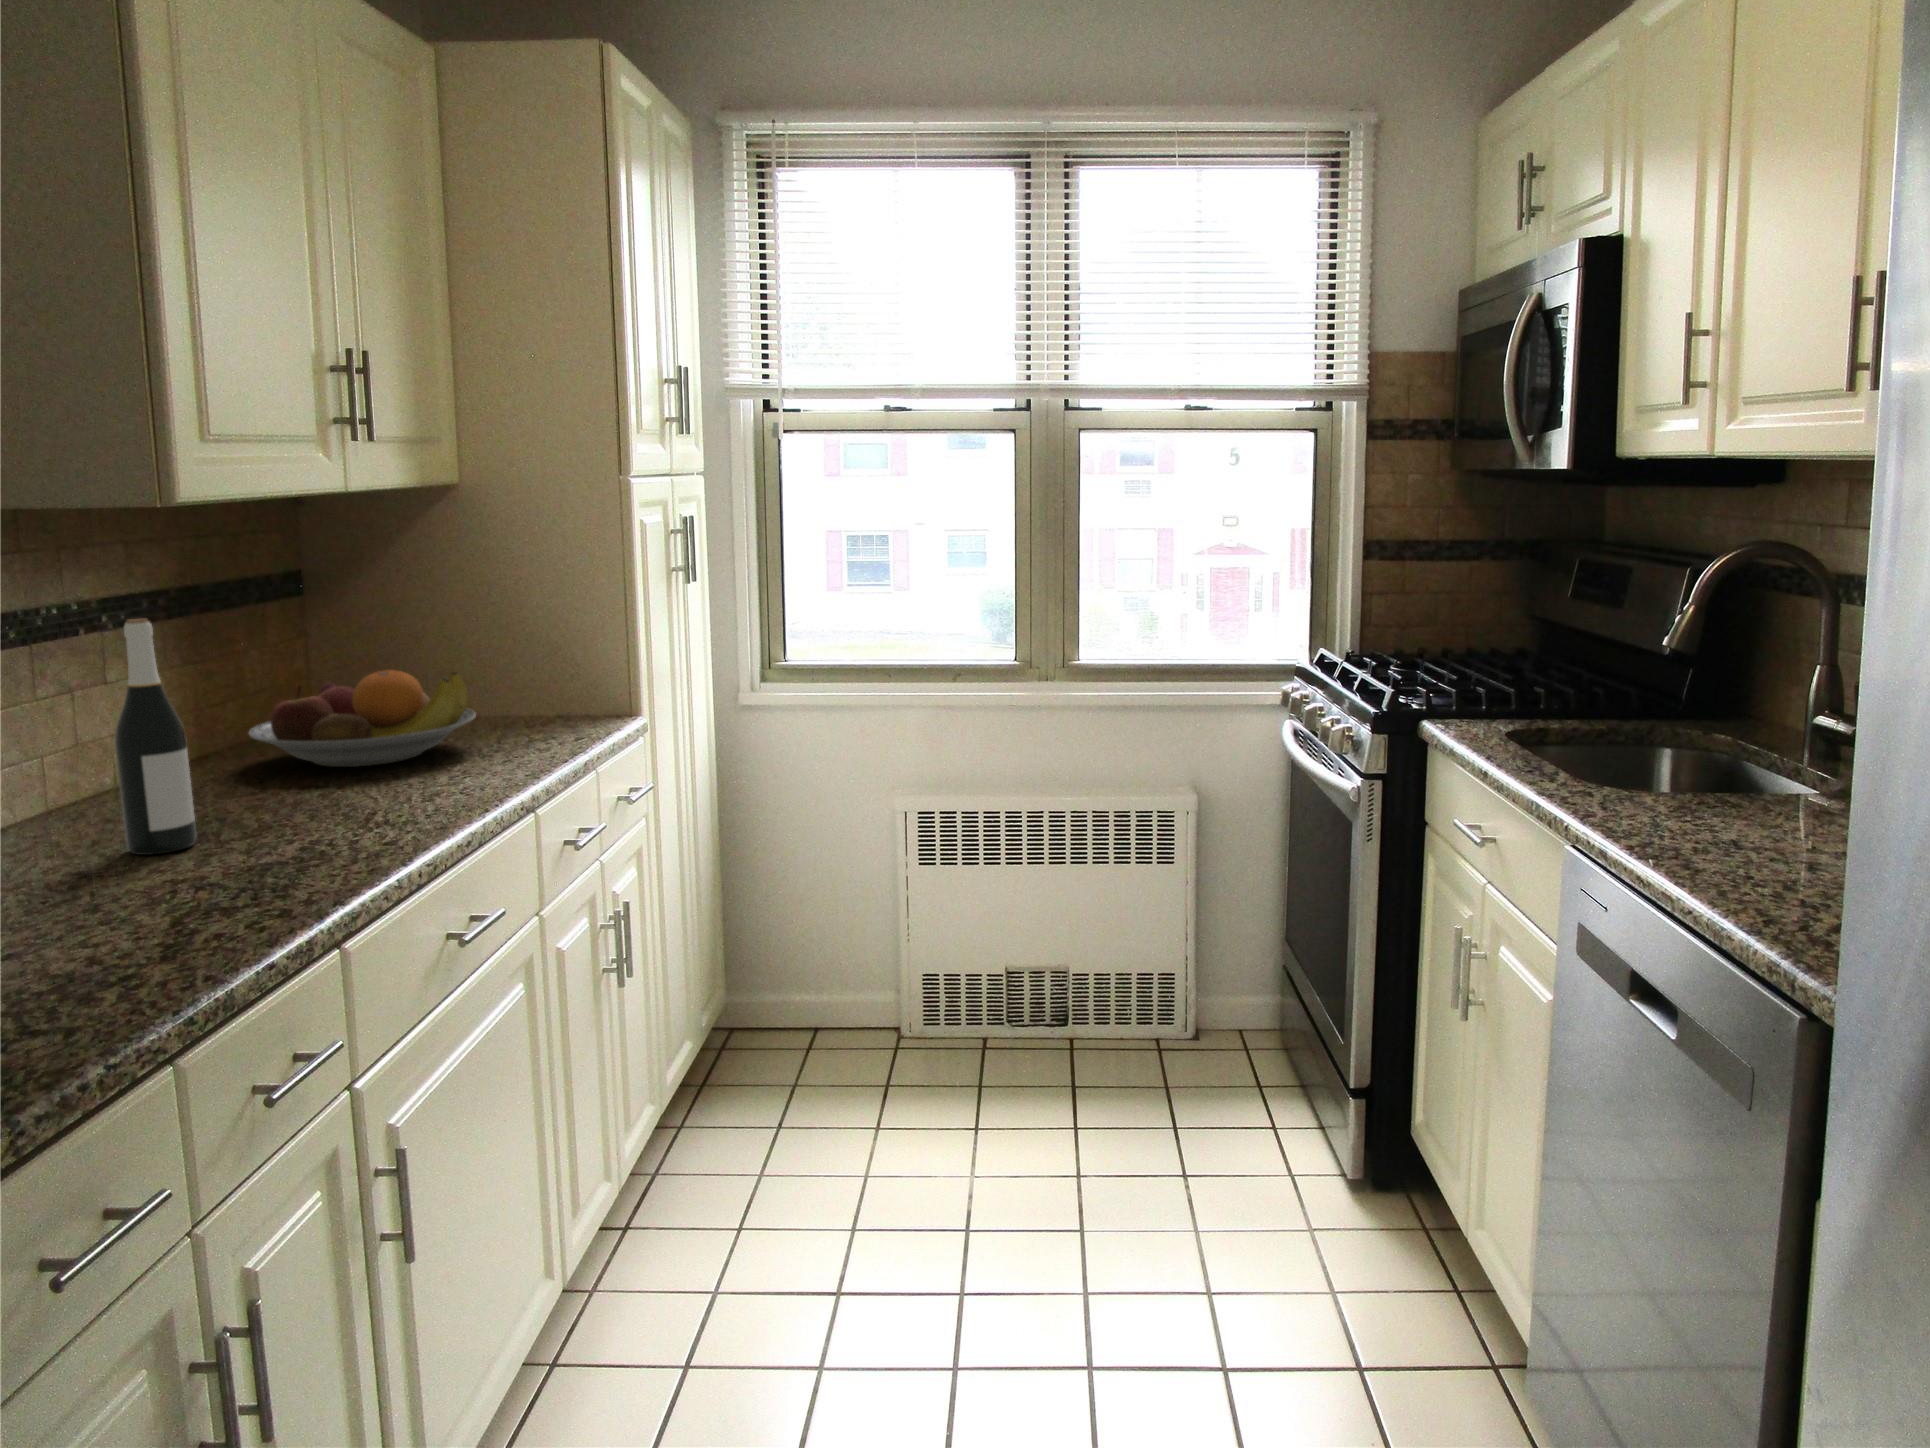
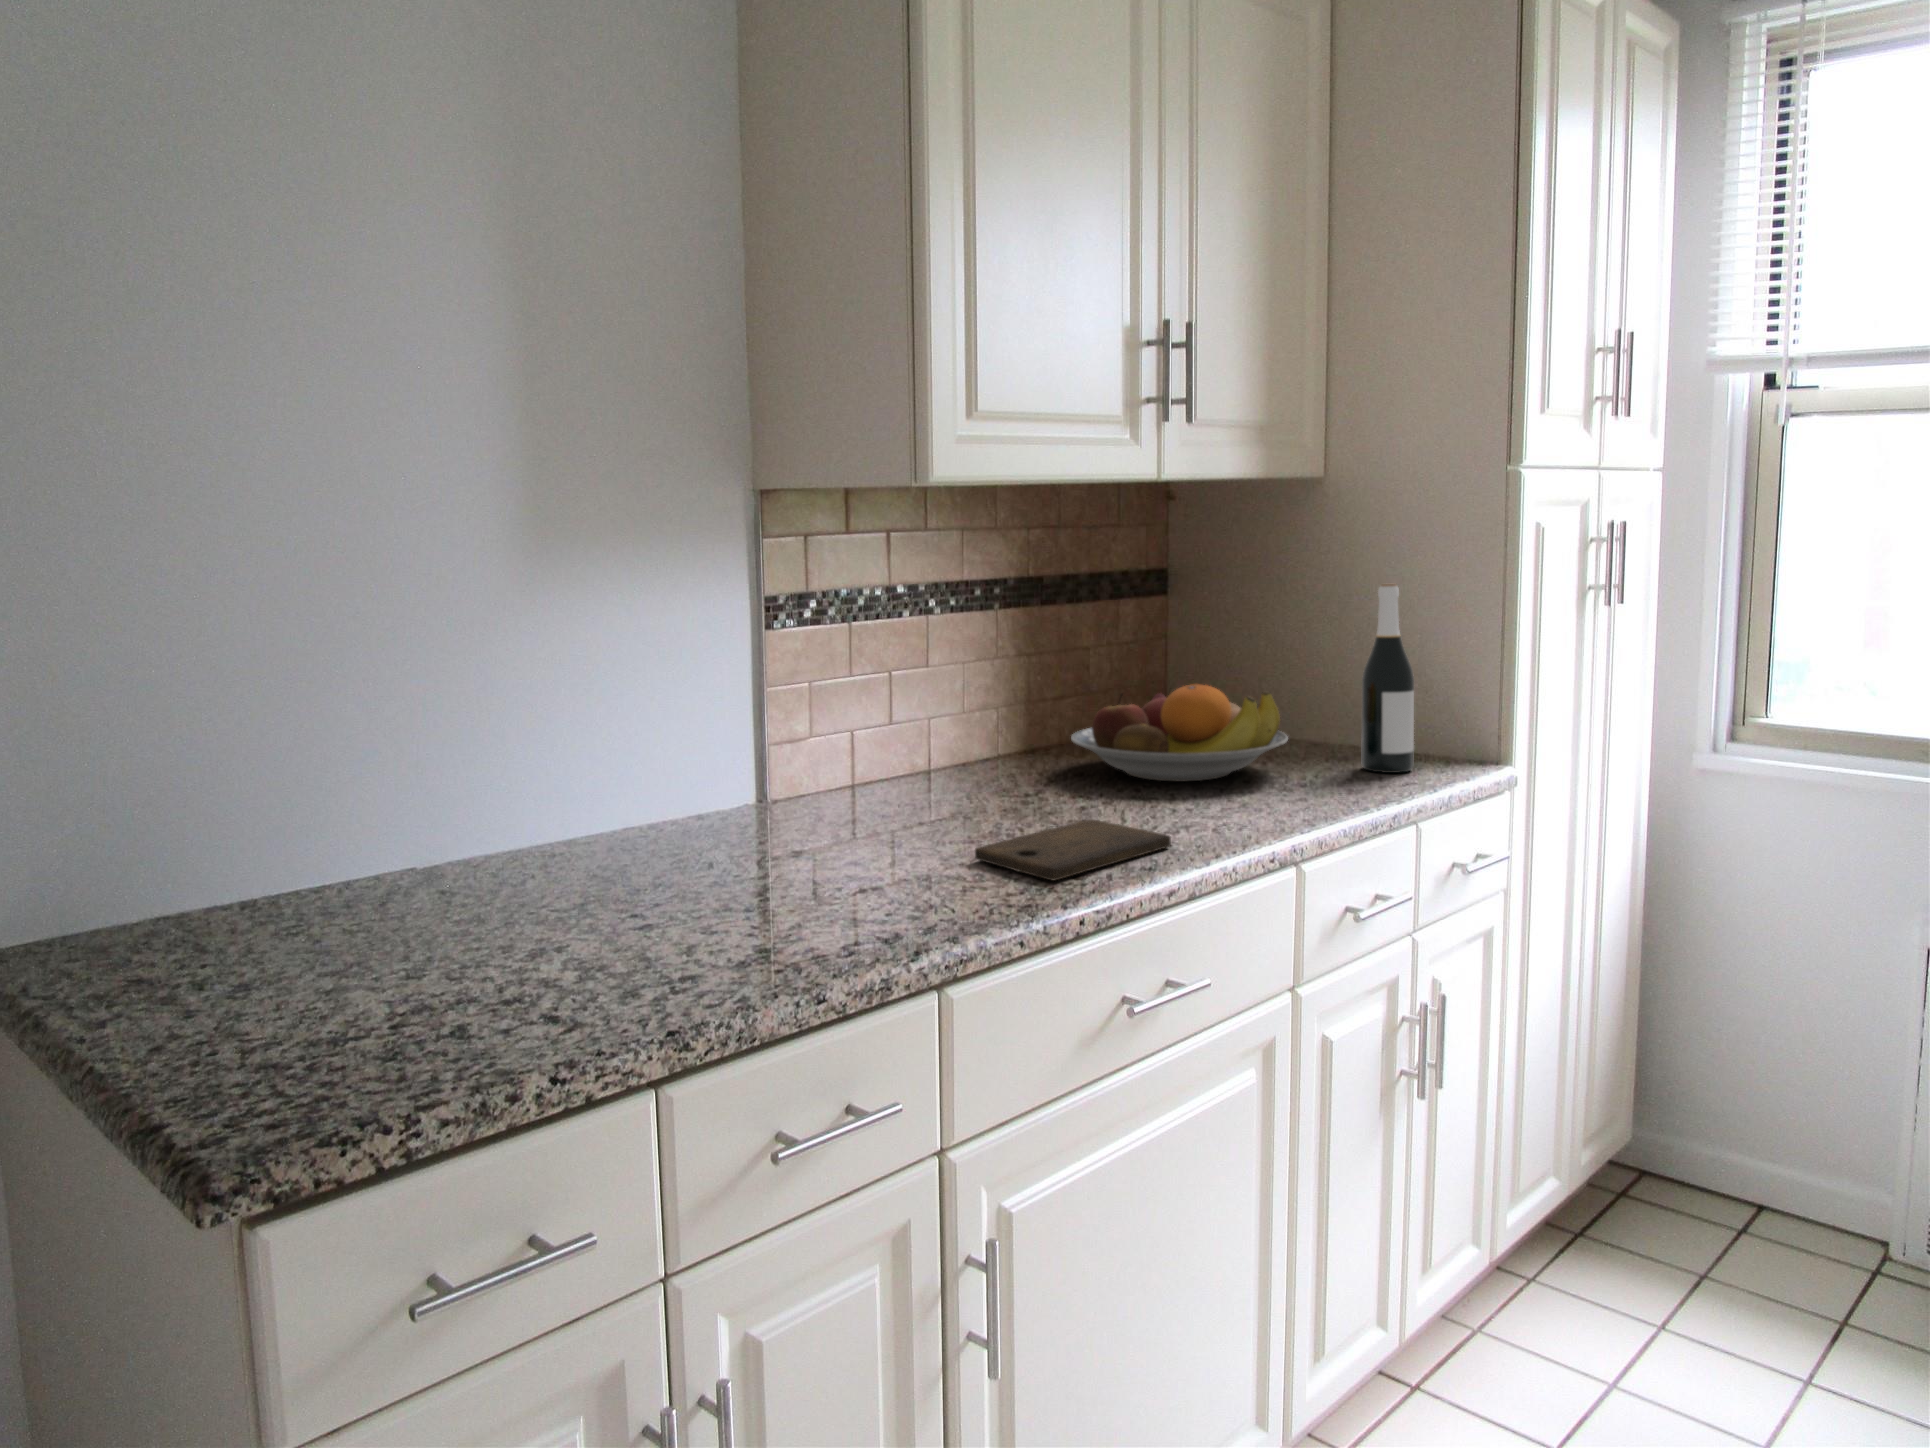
wine bottle: present [115,619,197,855] -> present [1362,584,1414,773]
cutting board: none [269,802,442,853] -> present [975,819,1171,881]

